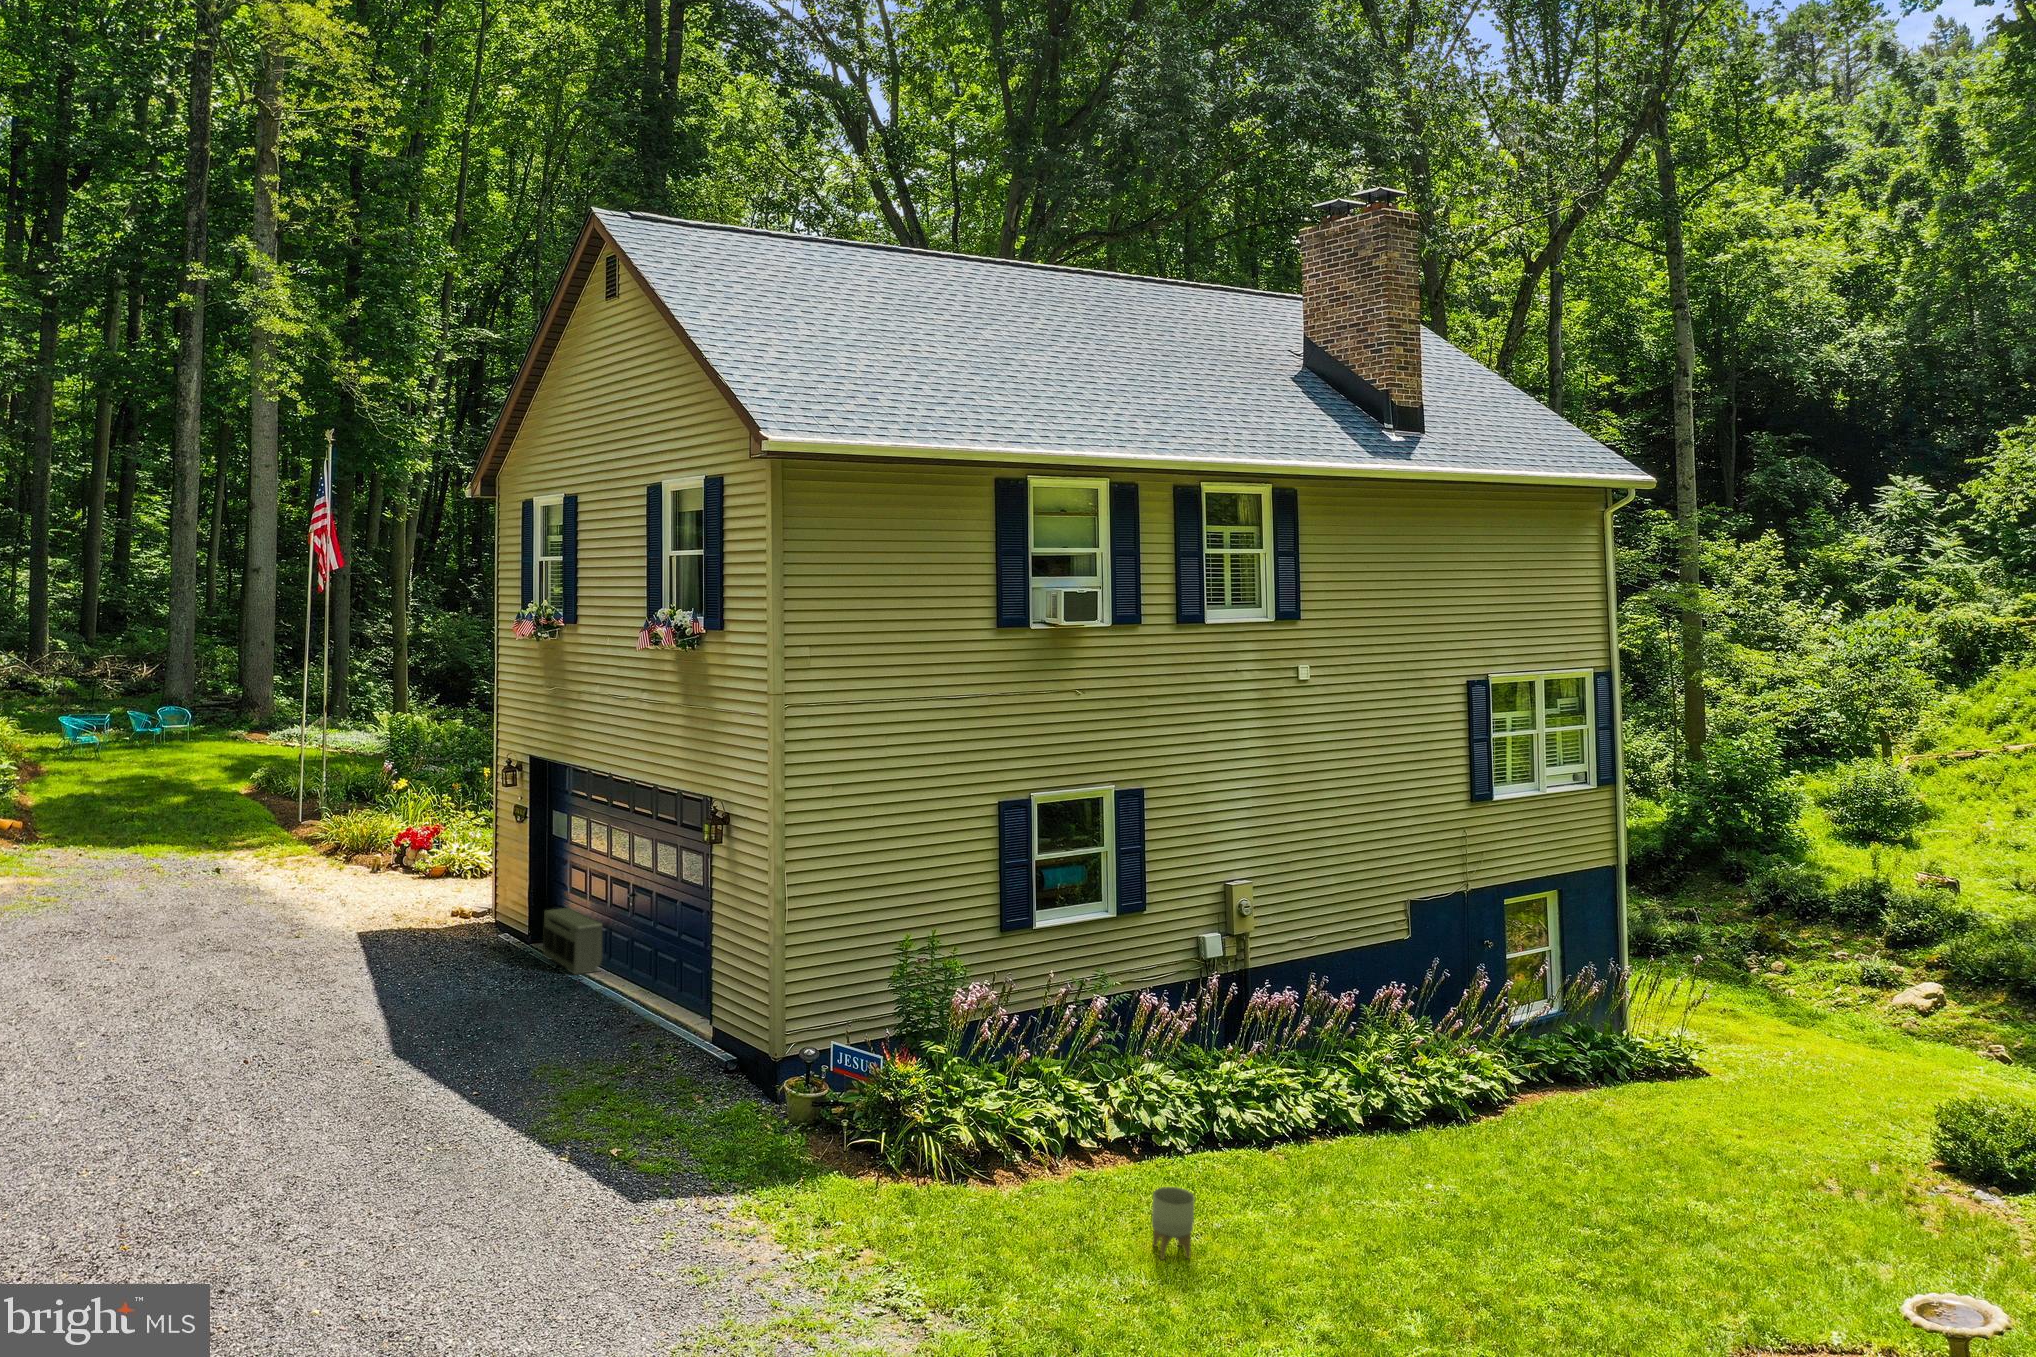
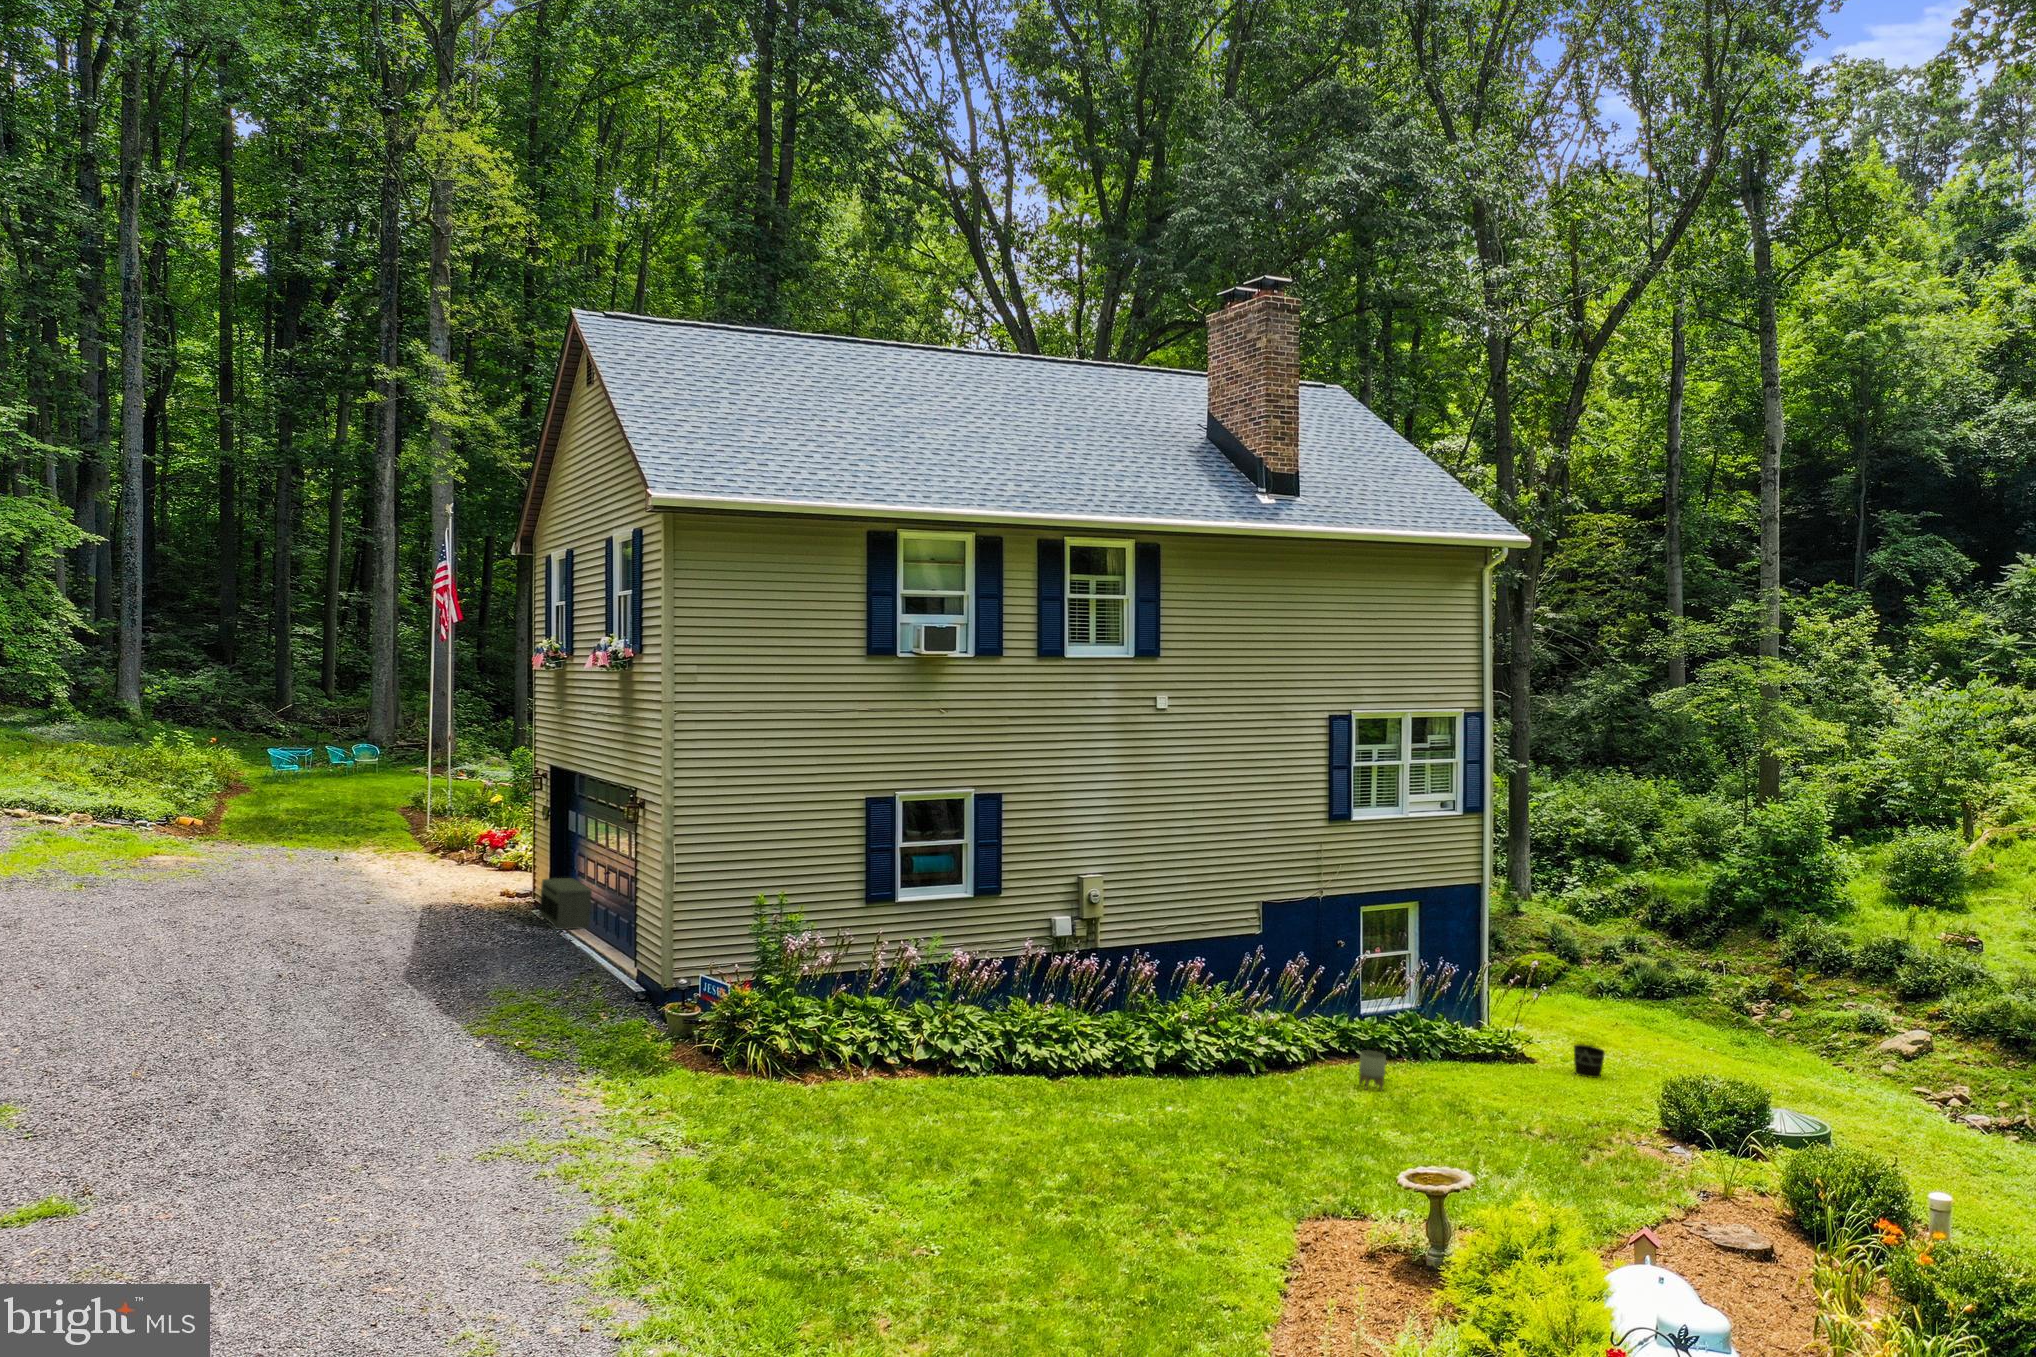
bucket: none [1776,1046,1815,1086] -> present [1574,1044,1605,1078]
planter: present [1152,1187,1195,1260] -> present [1359,1051,1386,1091]

